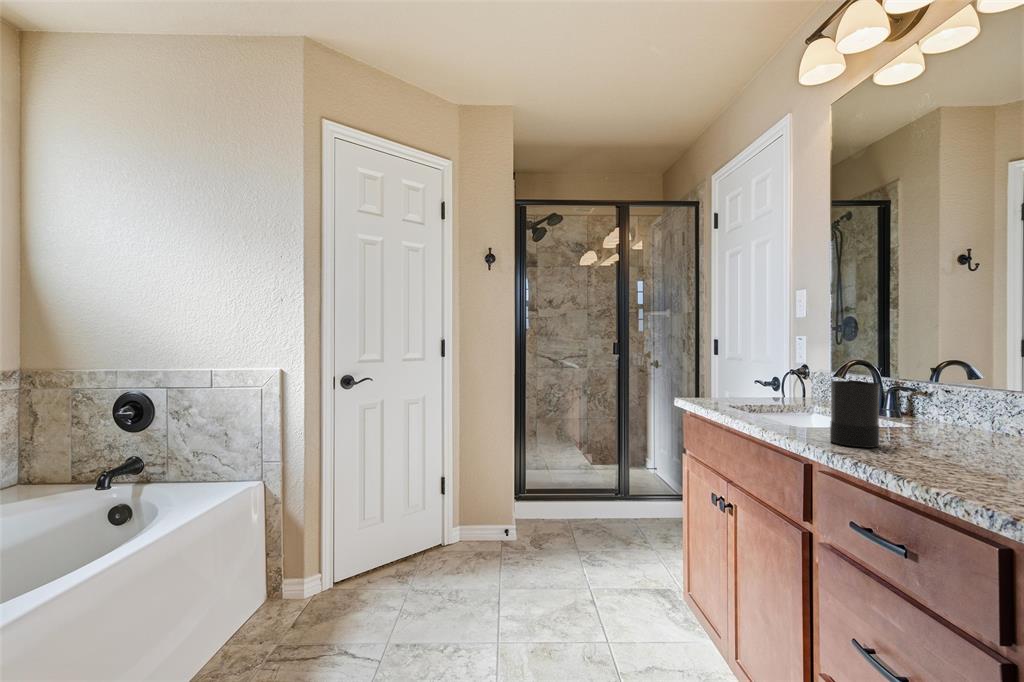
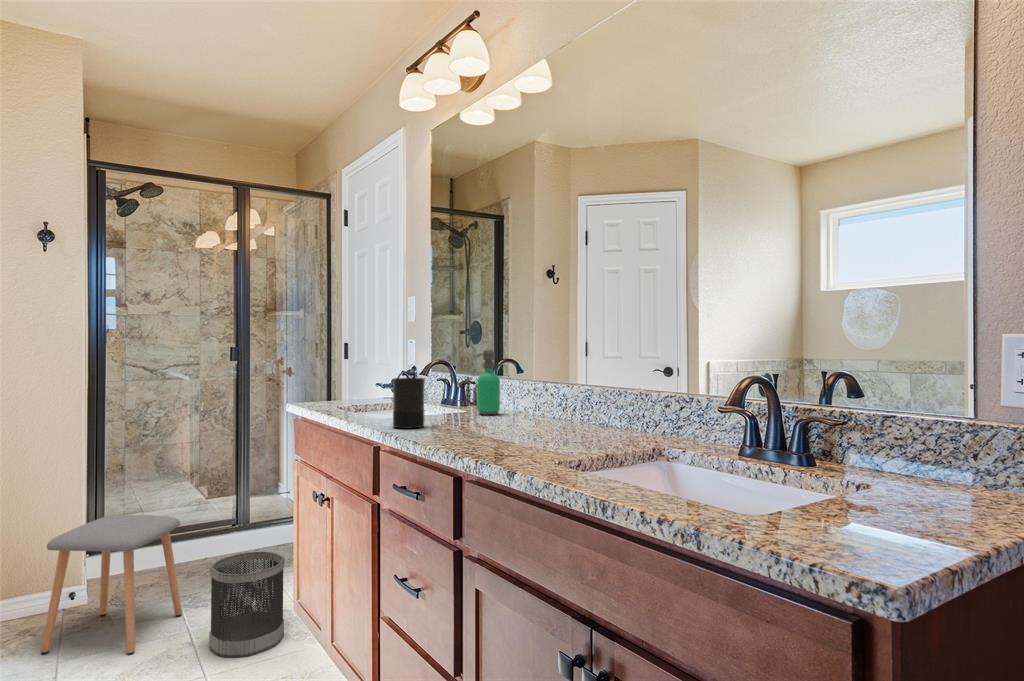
soap dispenser: none [937,345,979,435] -> present [477,349,500,415]
stool: none [486,475,580,595] -> present [41,515,182,655]
wastebasket: none [604,529,670,632] -> present [209,552,285,658]

